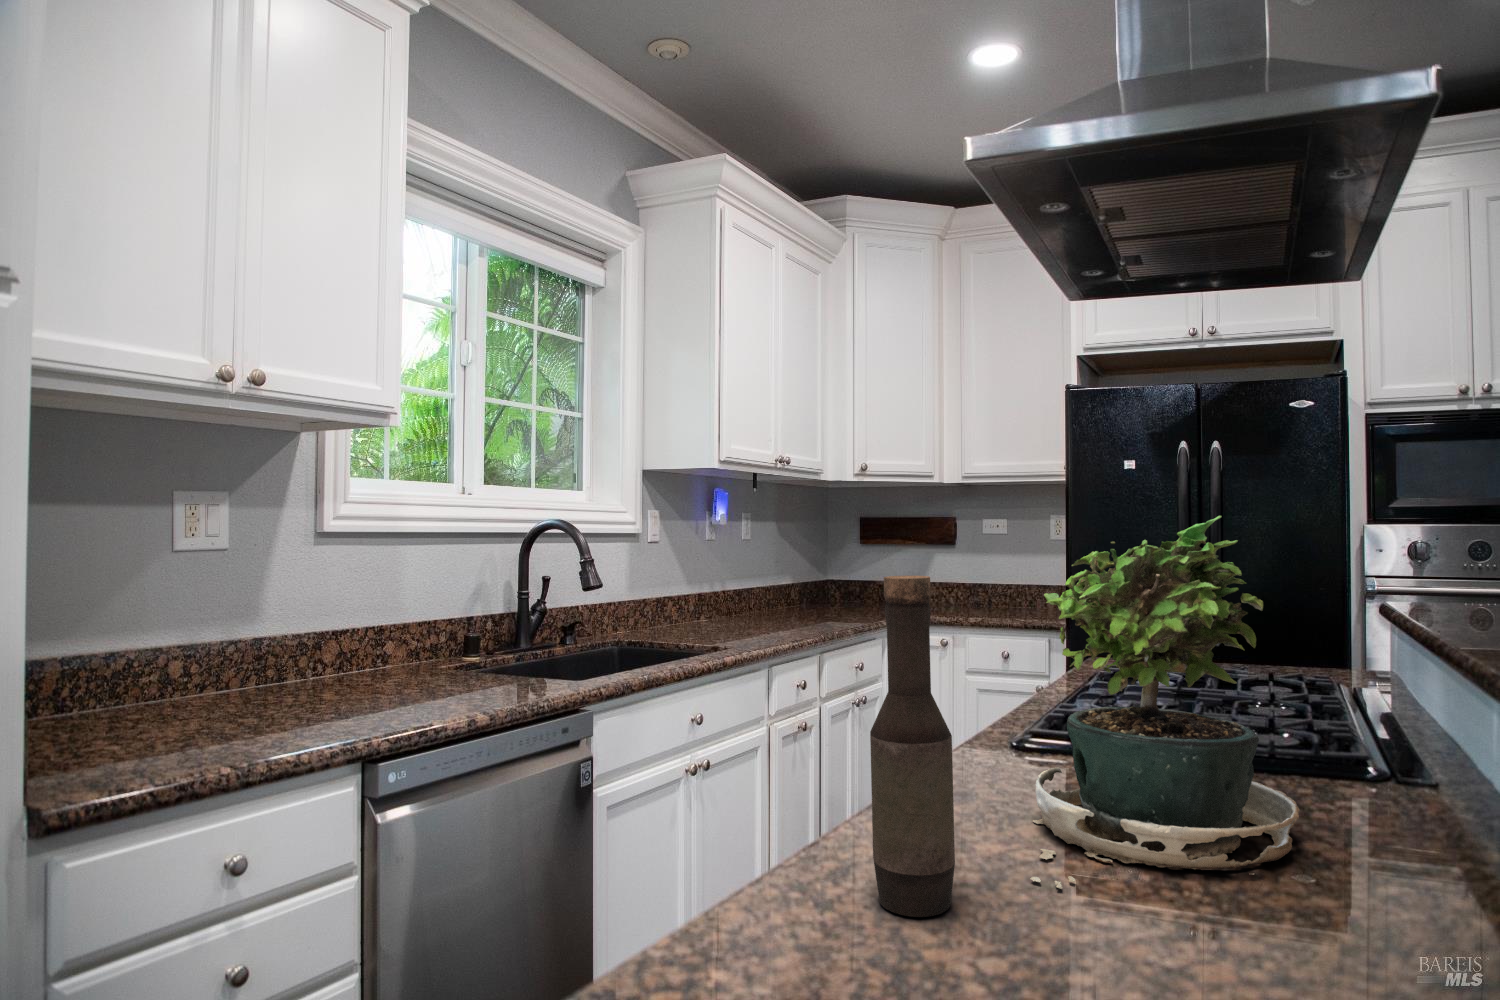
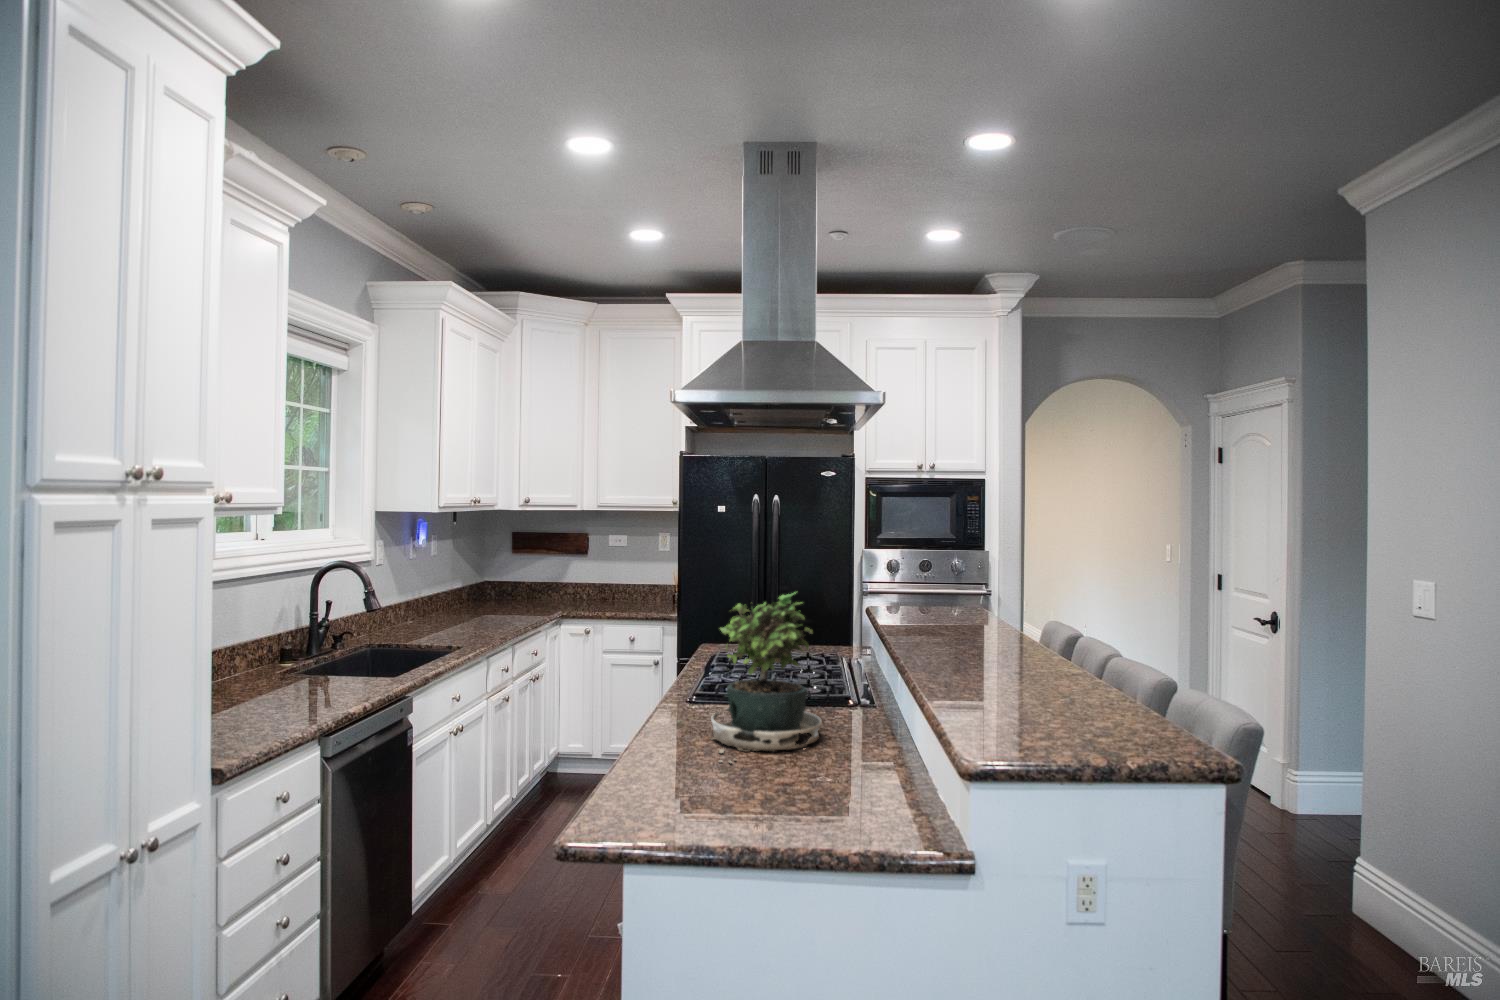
bottle: present [870,576,955,917] -> none [655,628,692,780]

